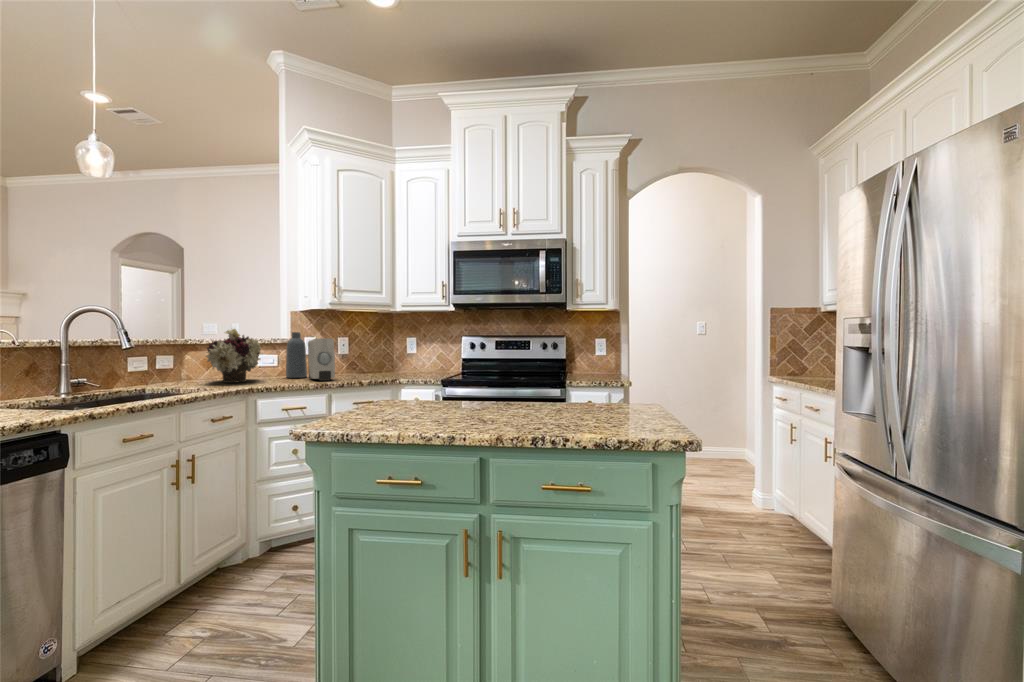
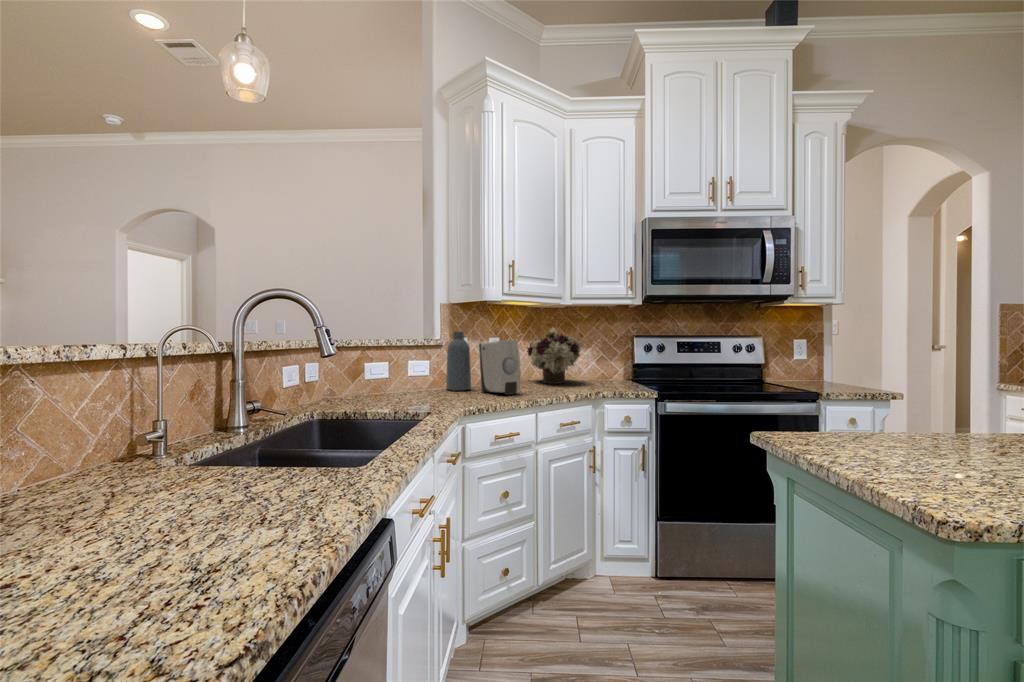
flower arrangement: present [206,329,261,383] -> present [527,328,581,384]

